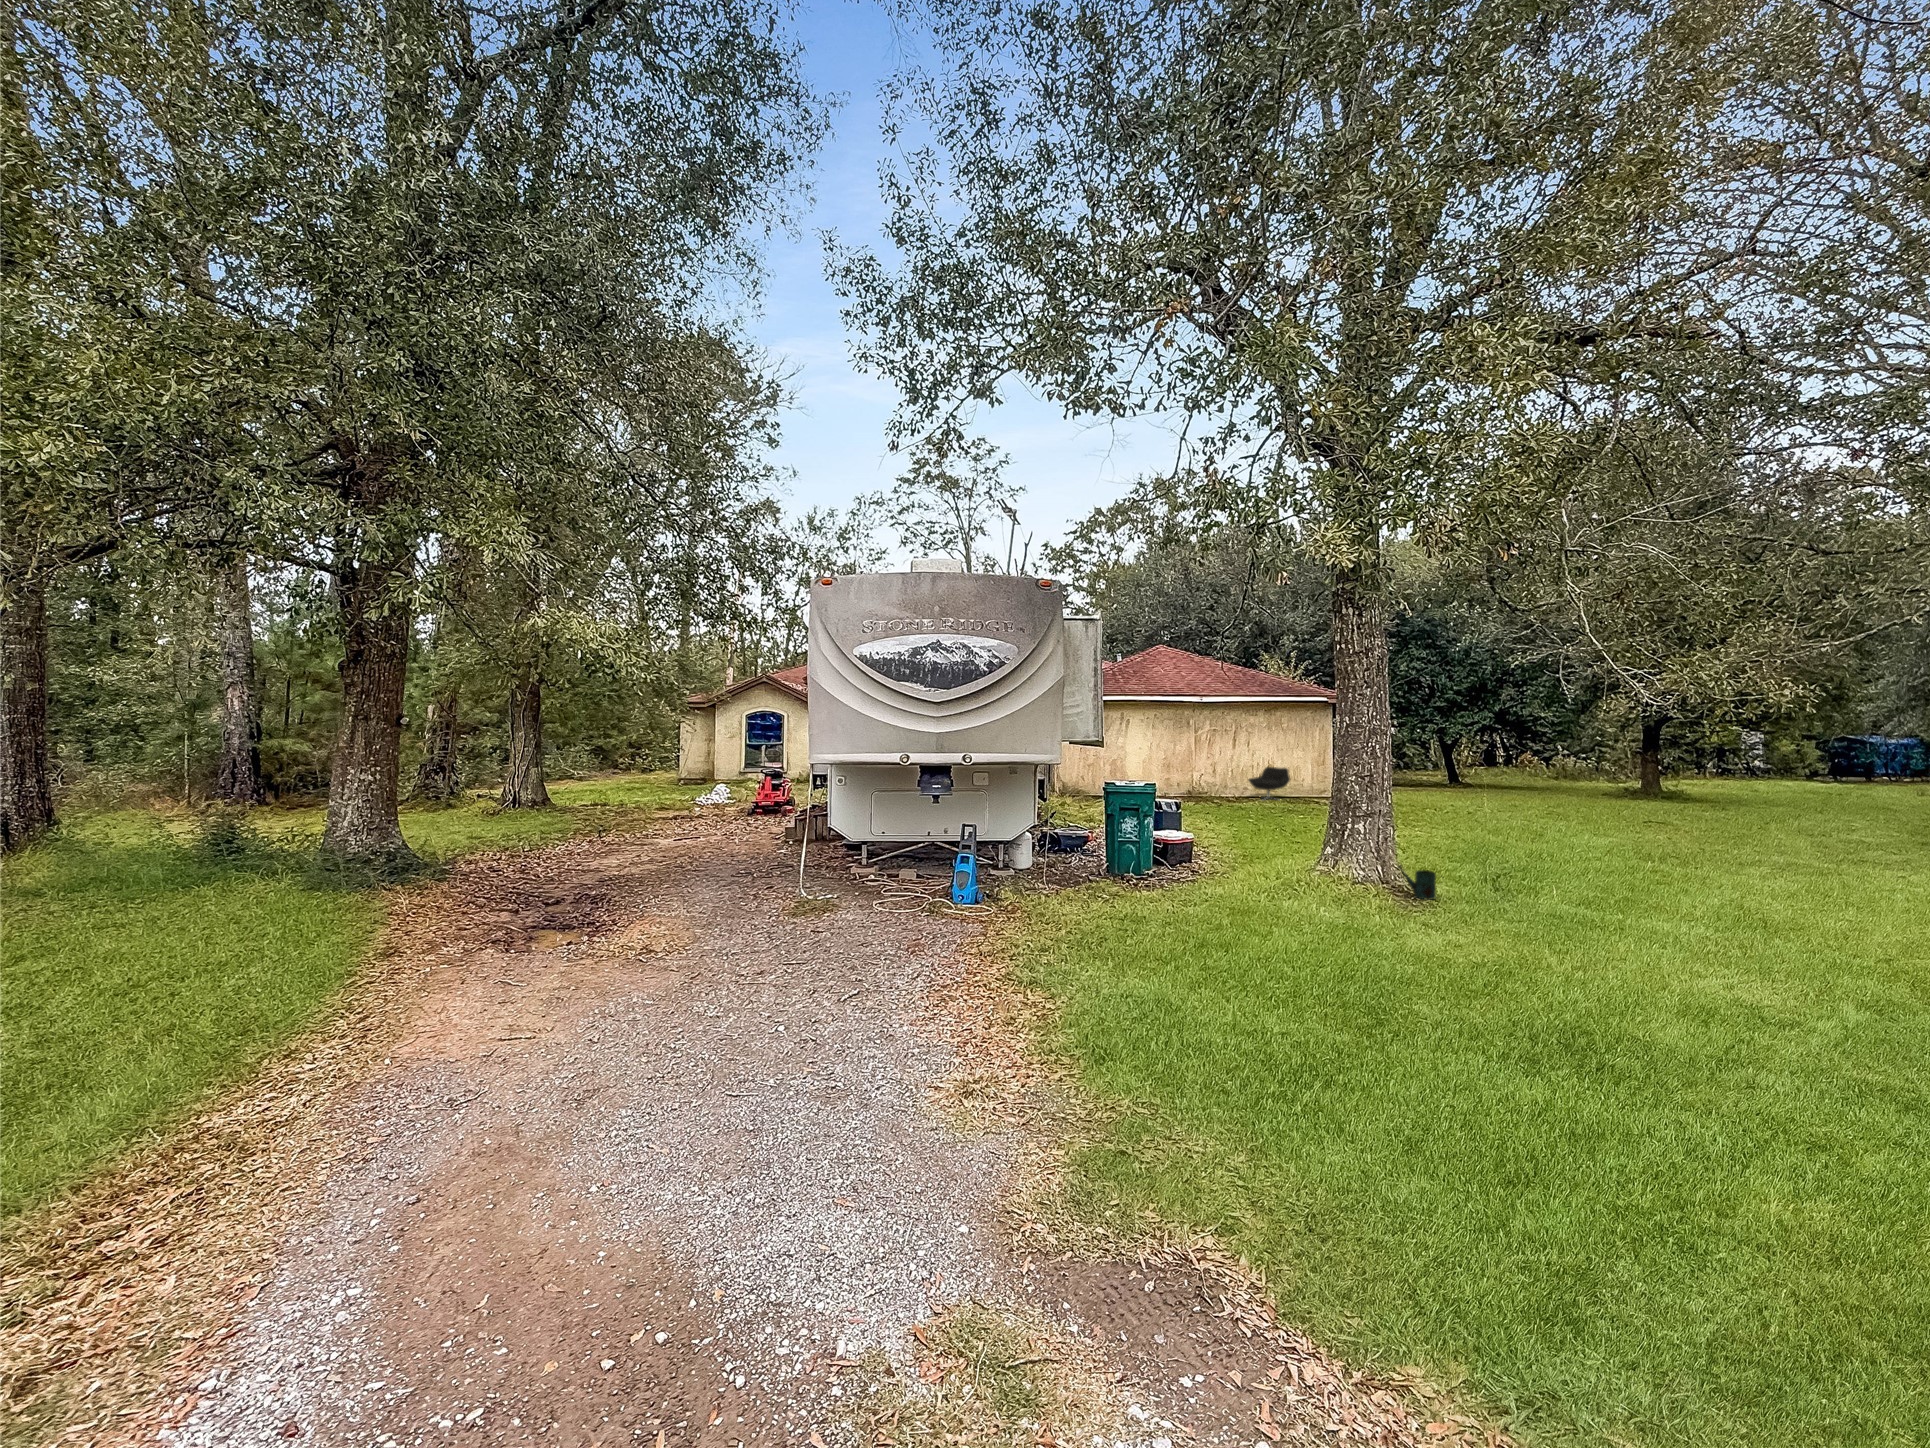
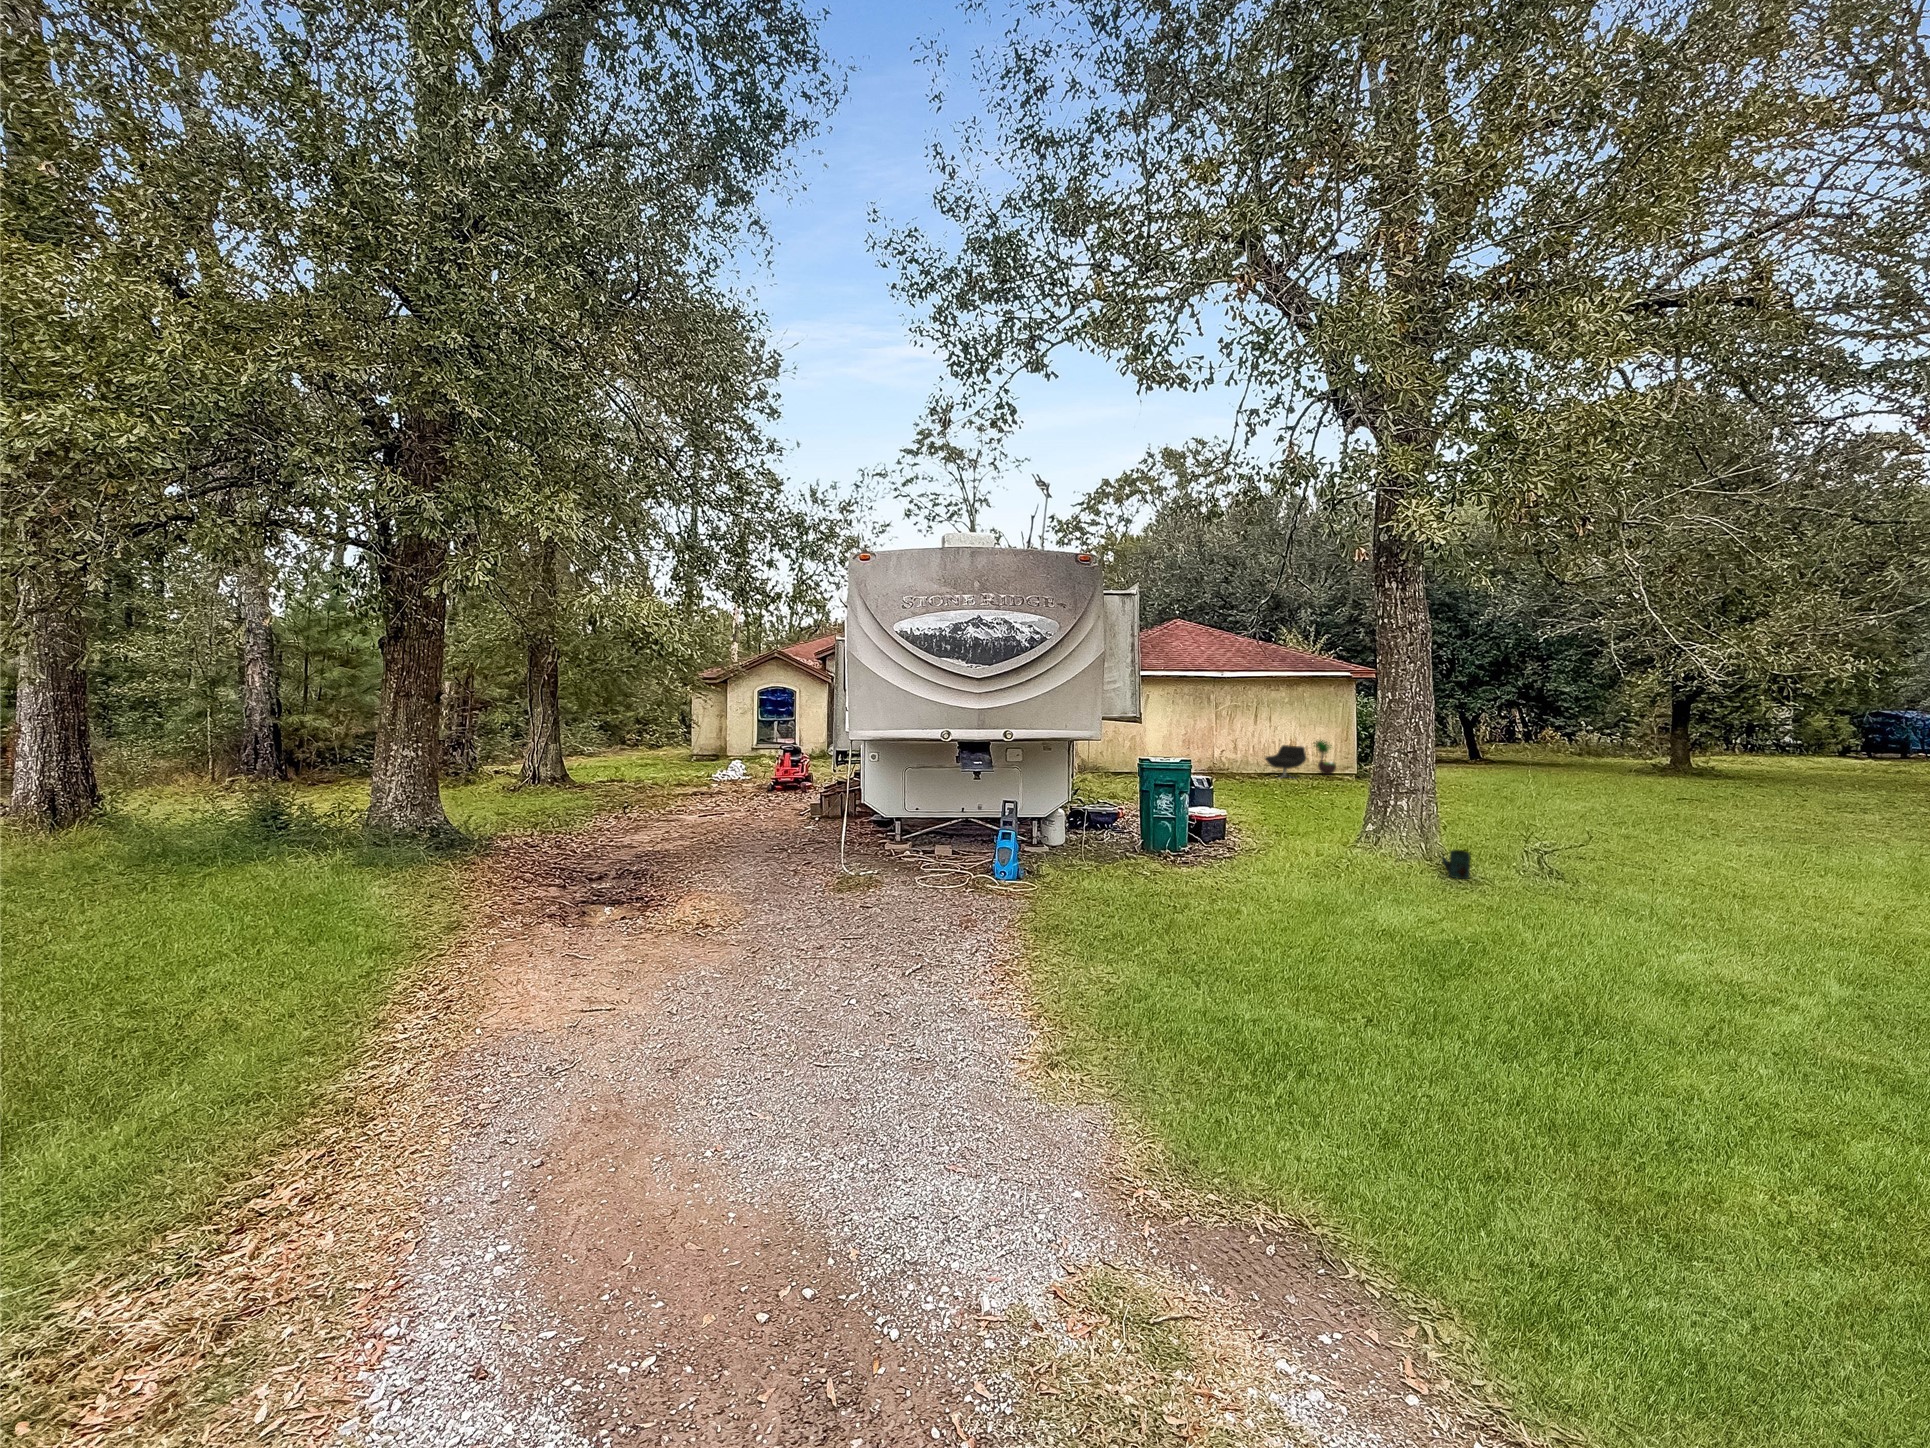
potted tree: none [1297,757,1321,796] -> present [1314,740,1336,775]

